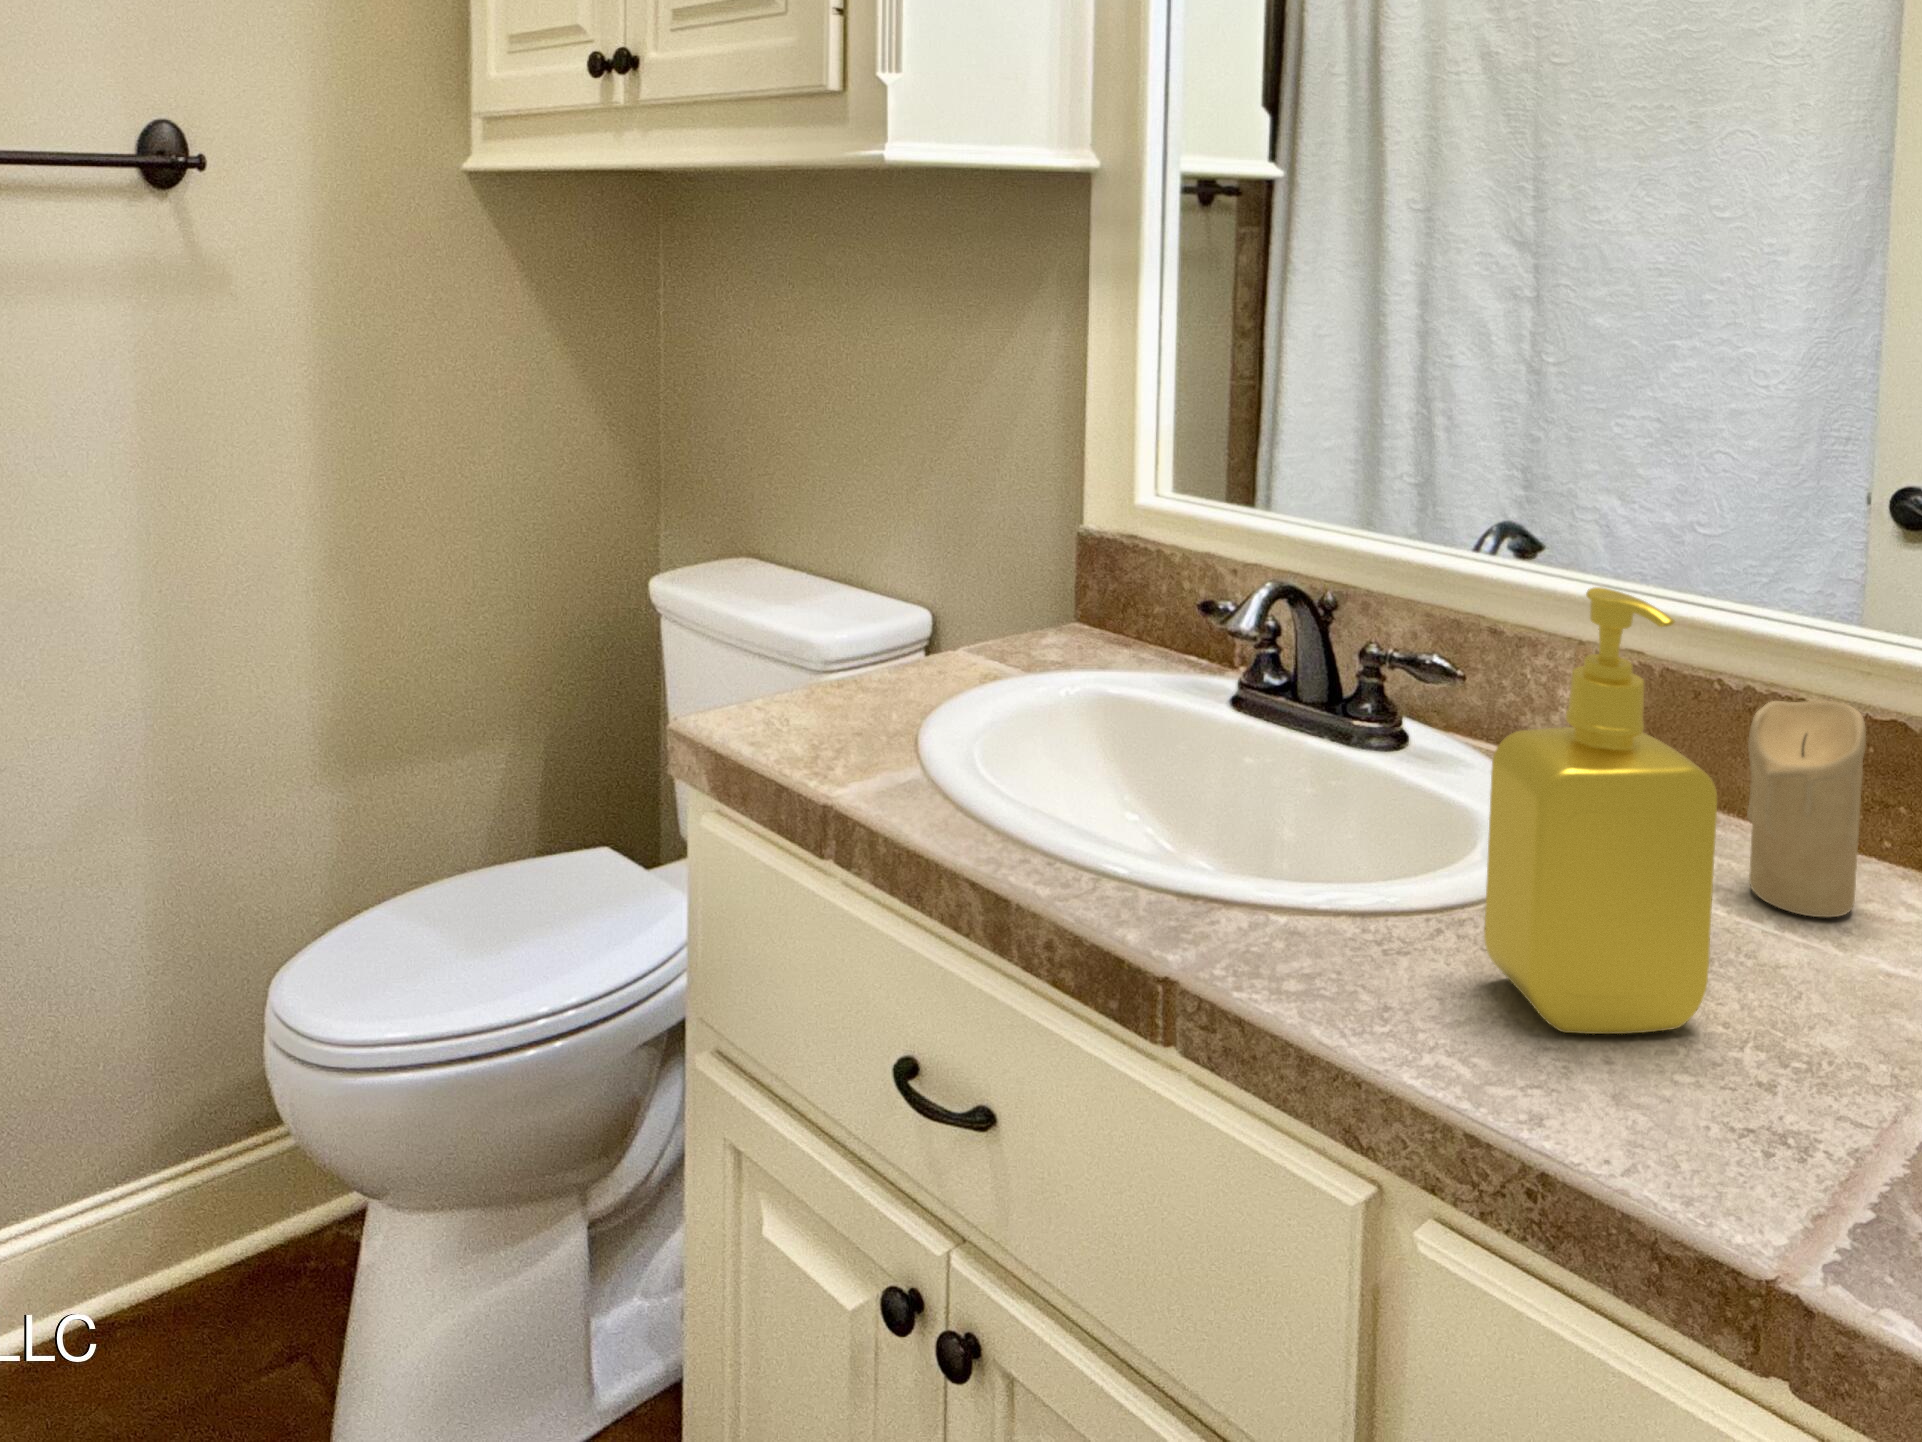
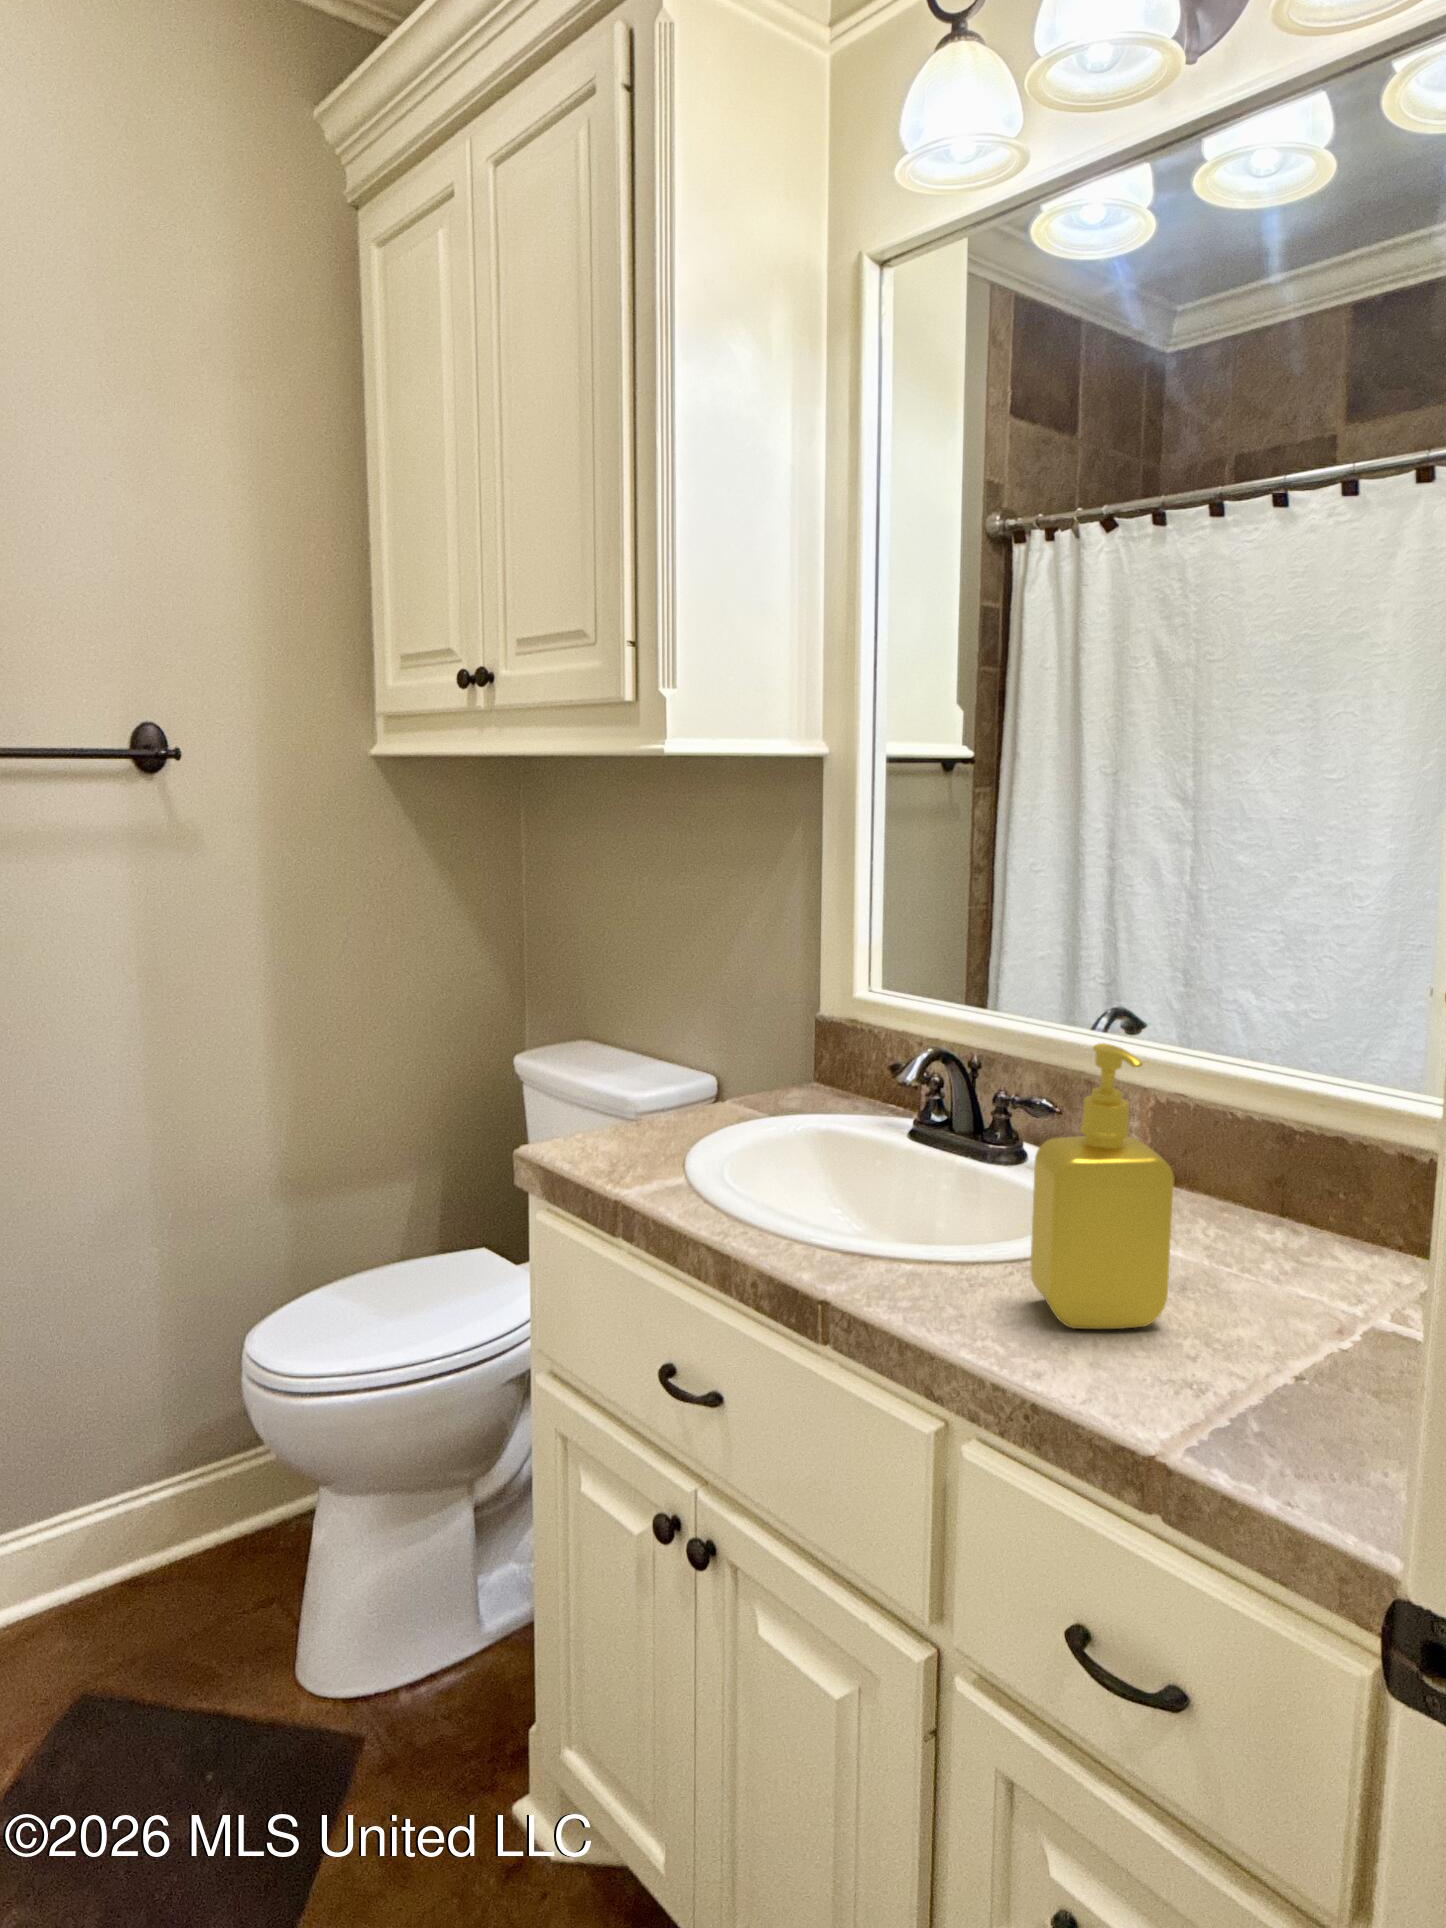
candle: present [1747,701,1866,917] -> none [1230,1123,1305,1265]

